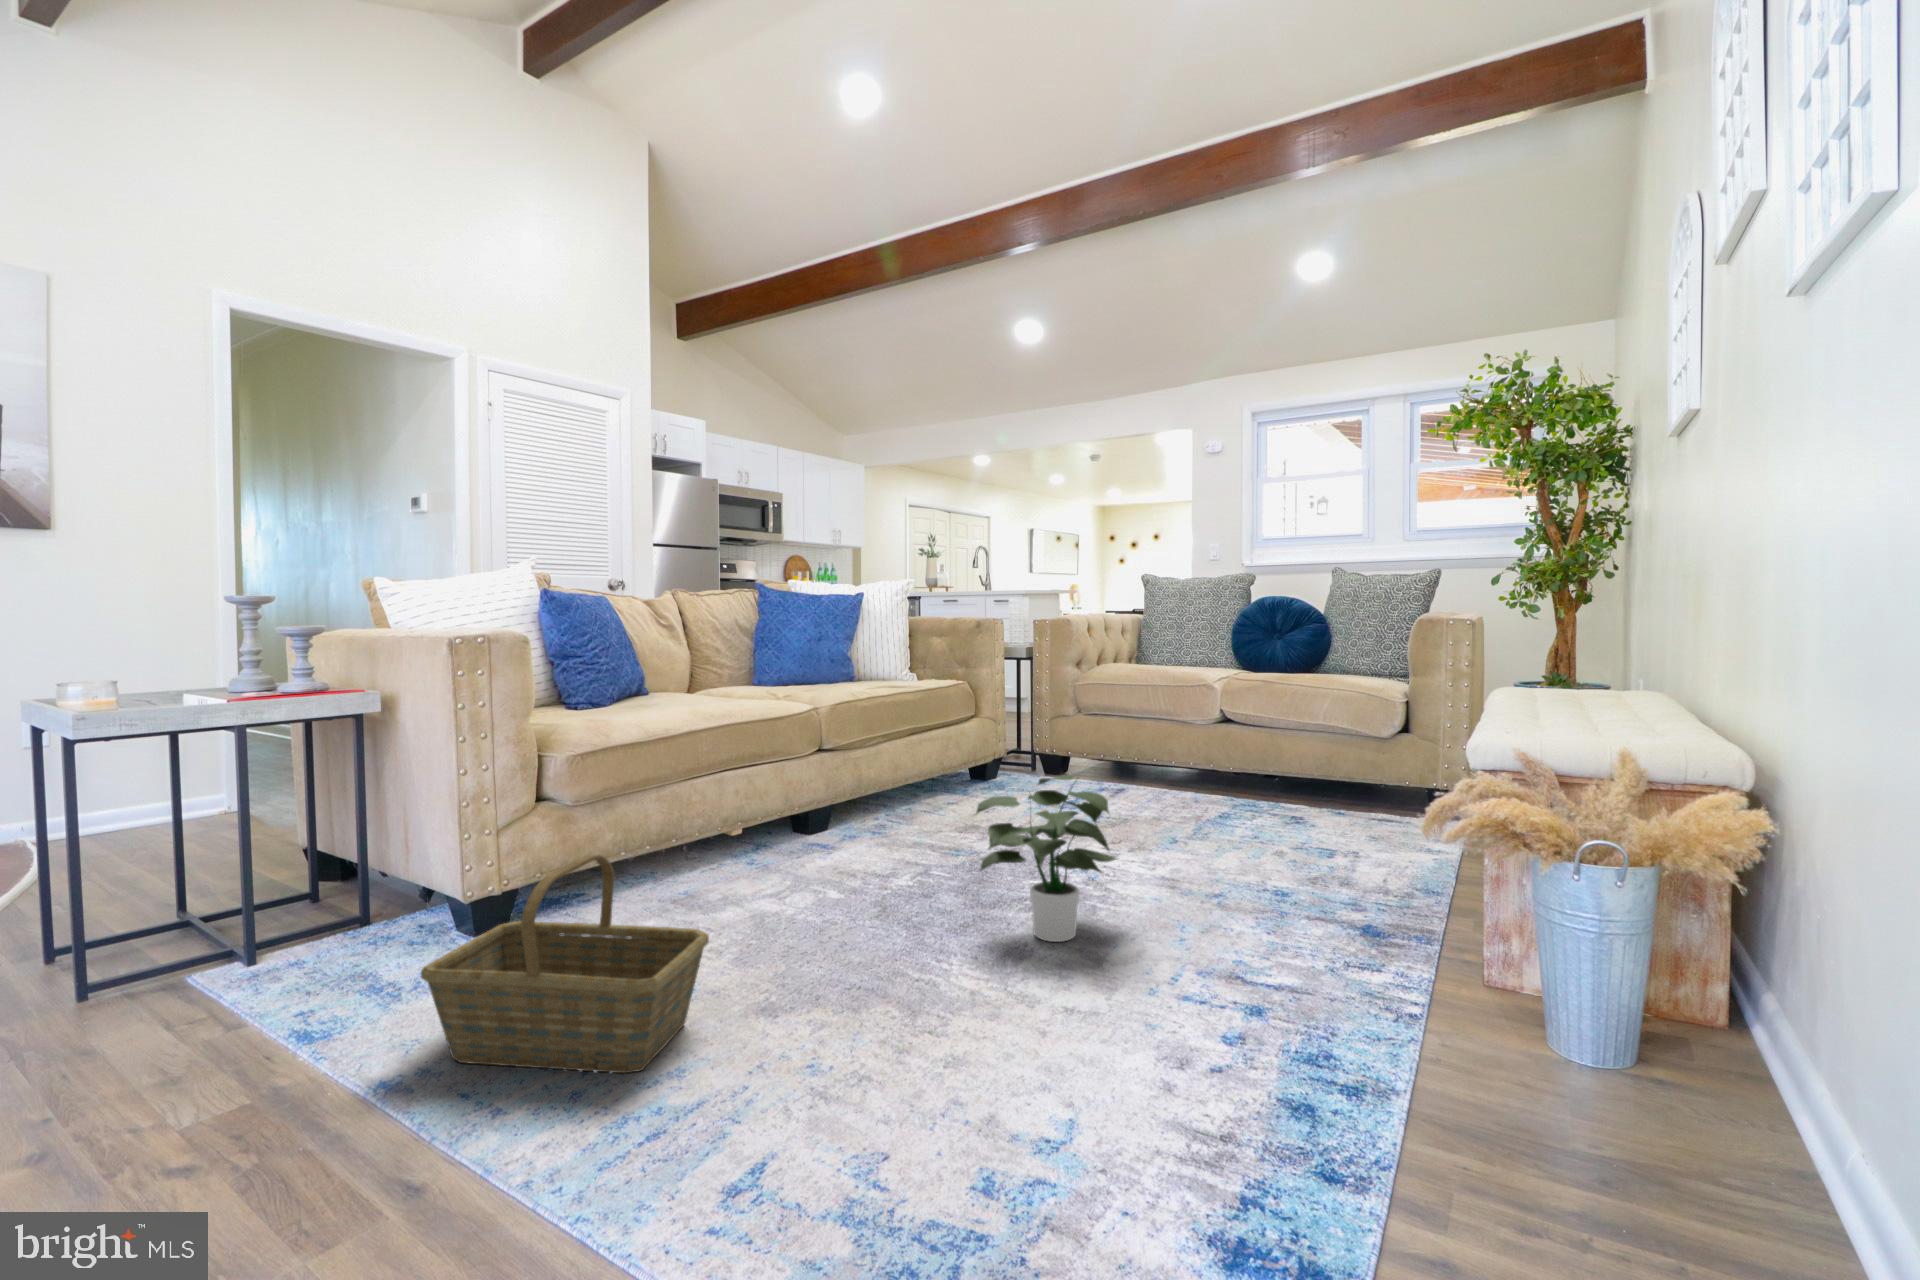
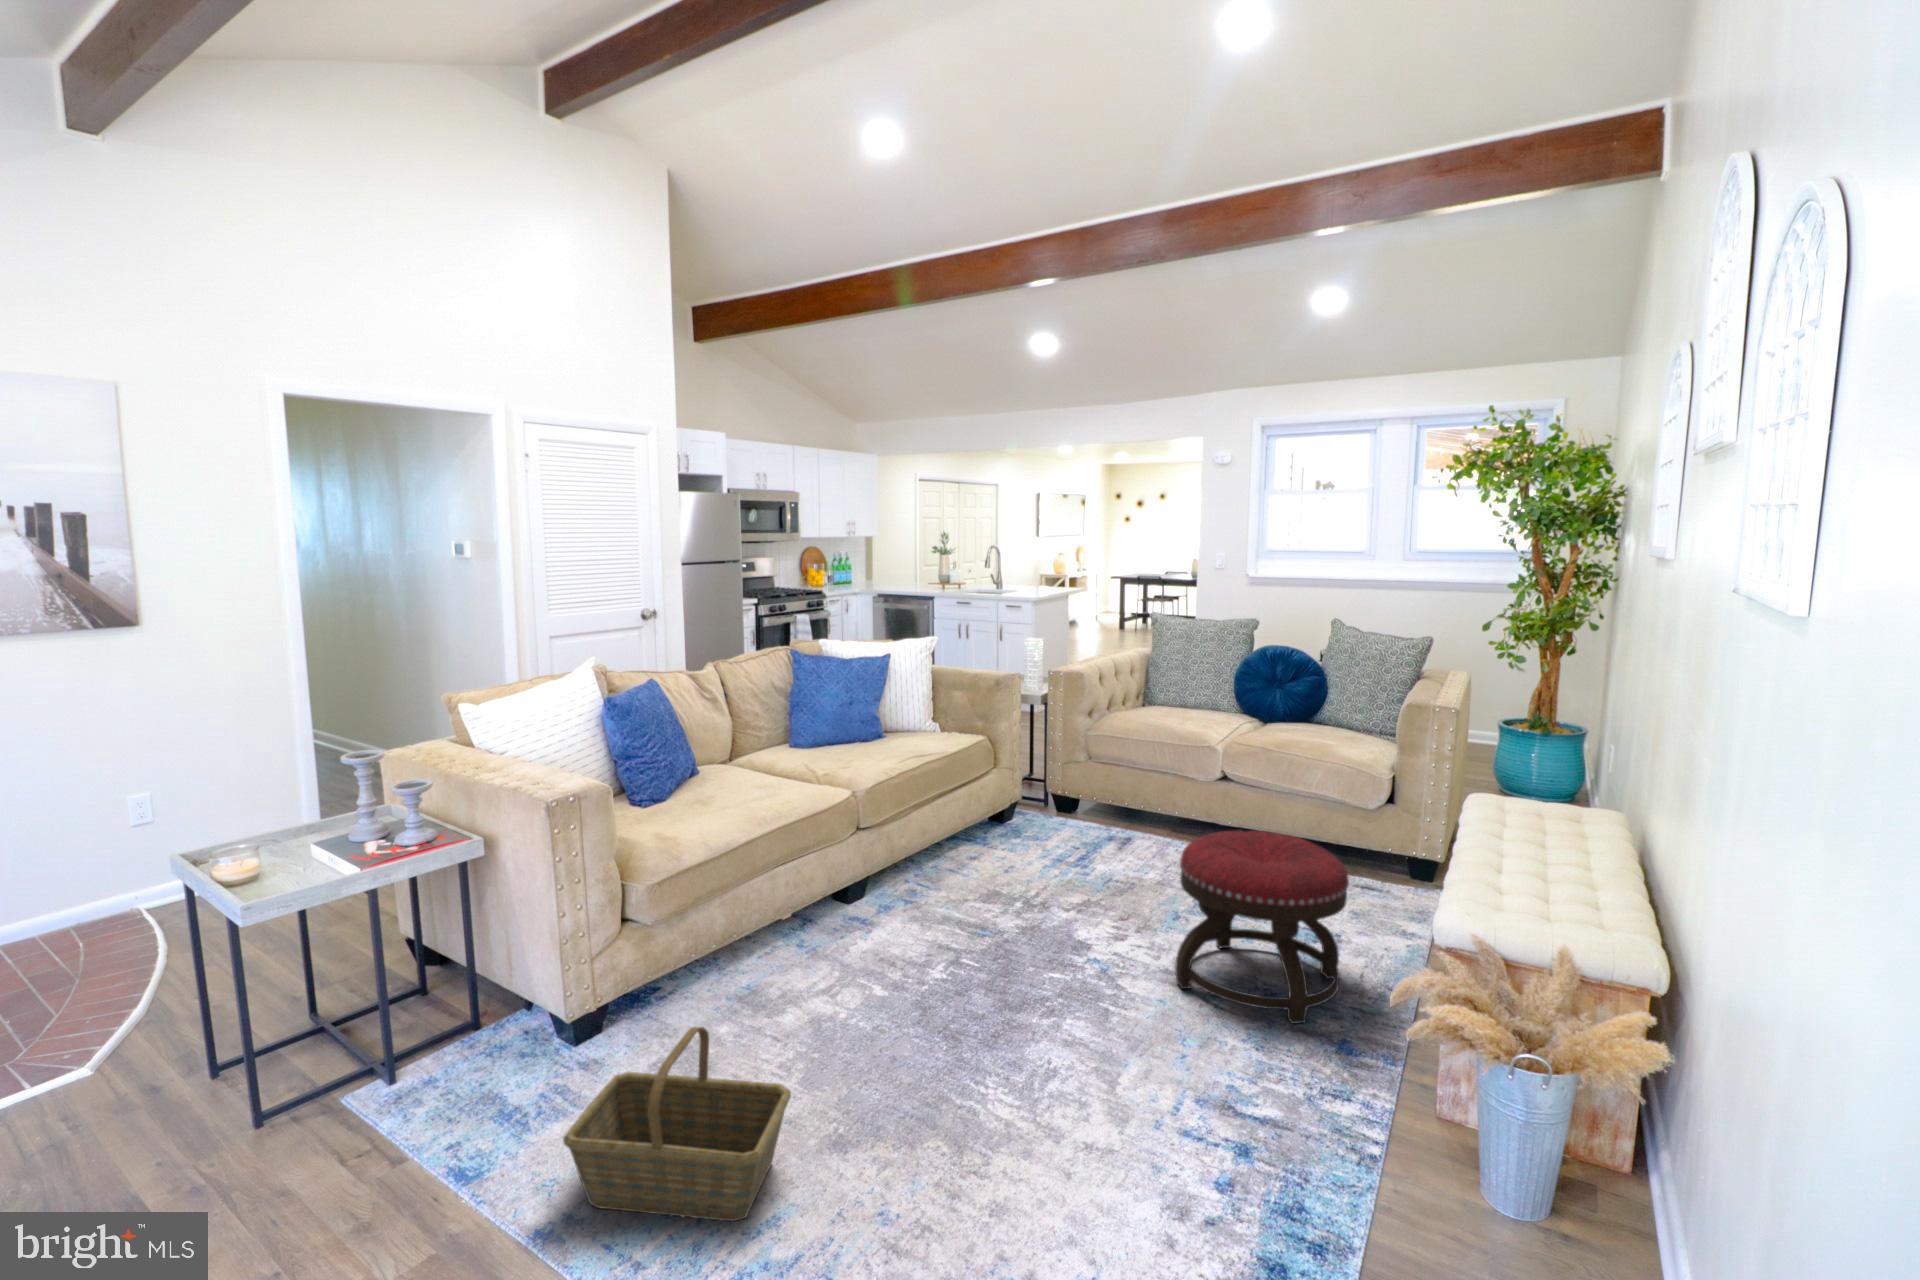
ottoman: none [1172,722,1364,914] -> present [1175,830,1349,1024]
potted plant: present [976,775,1117,942] -> none [1004,907,1131,1060]

